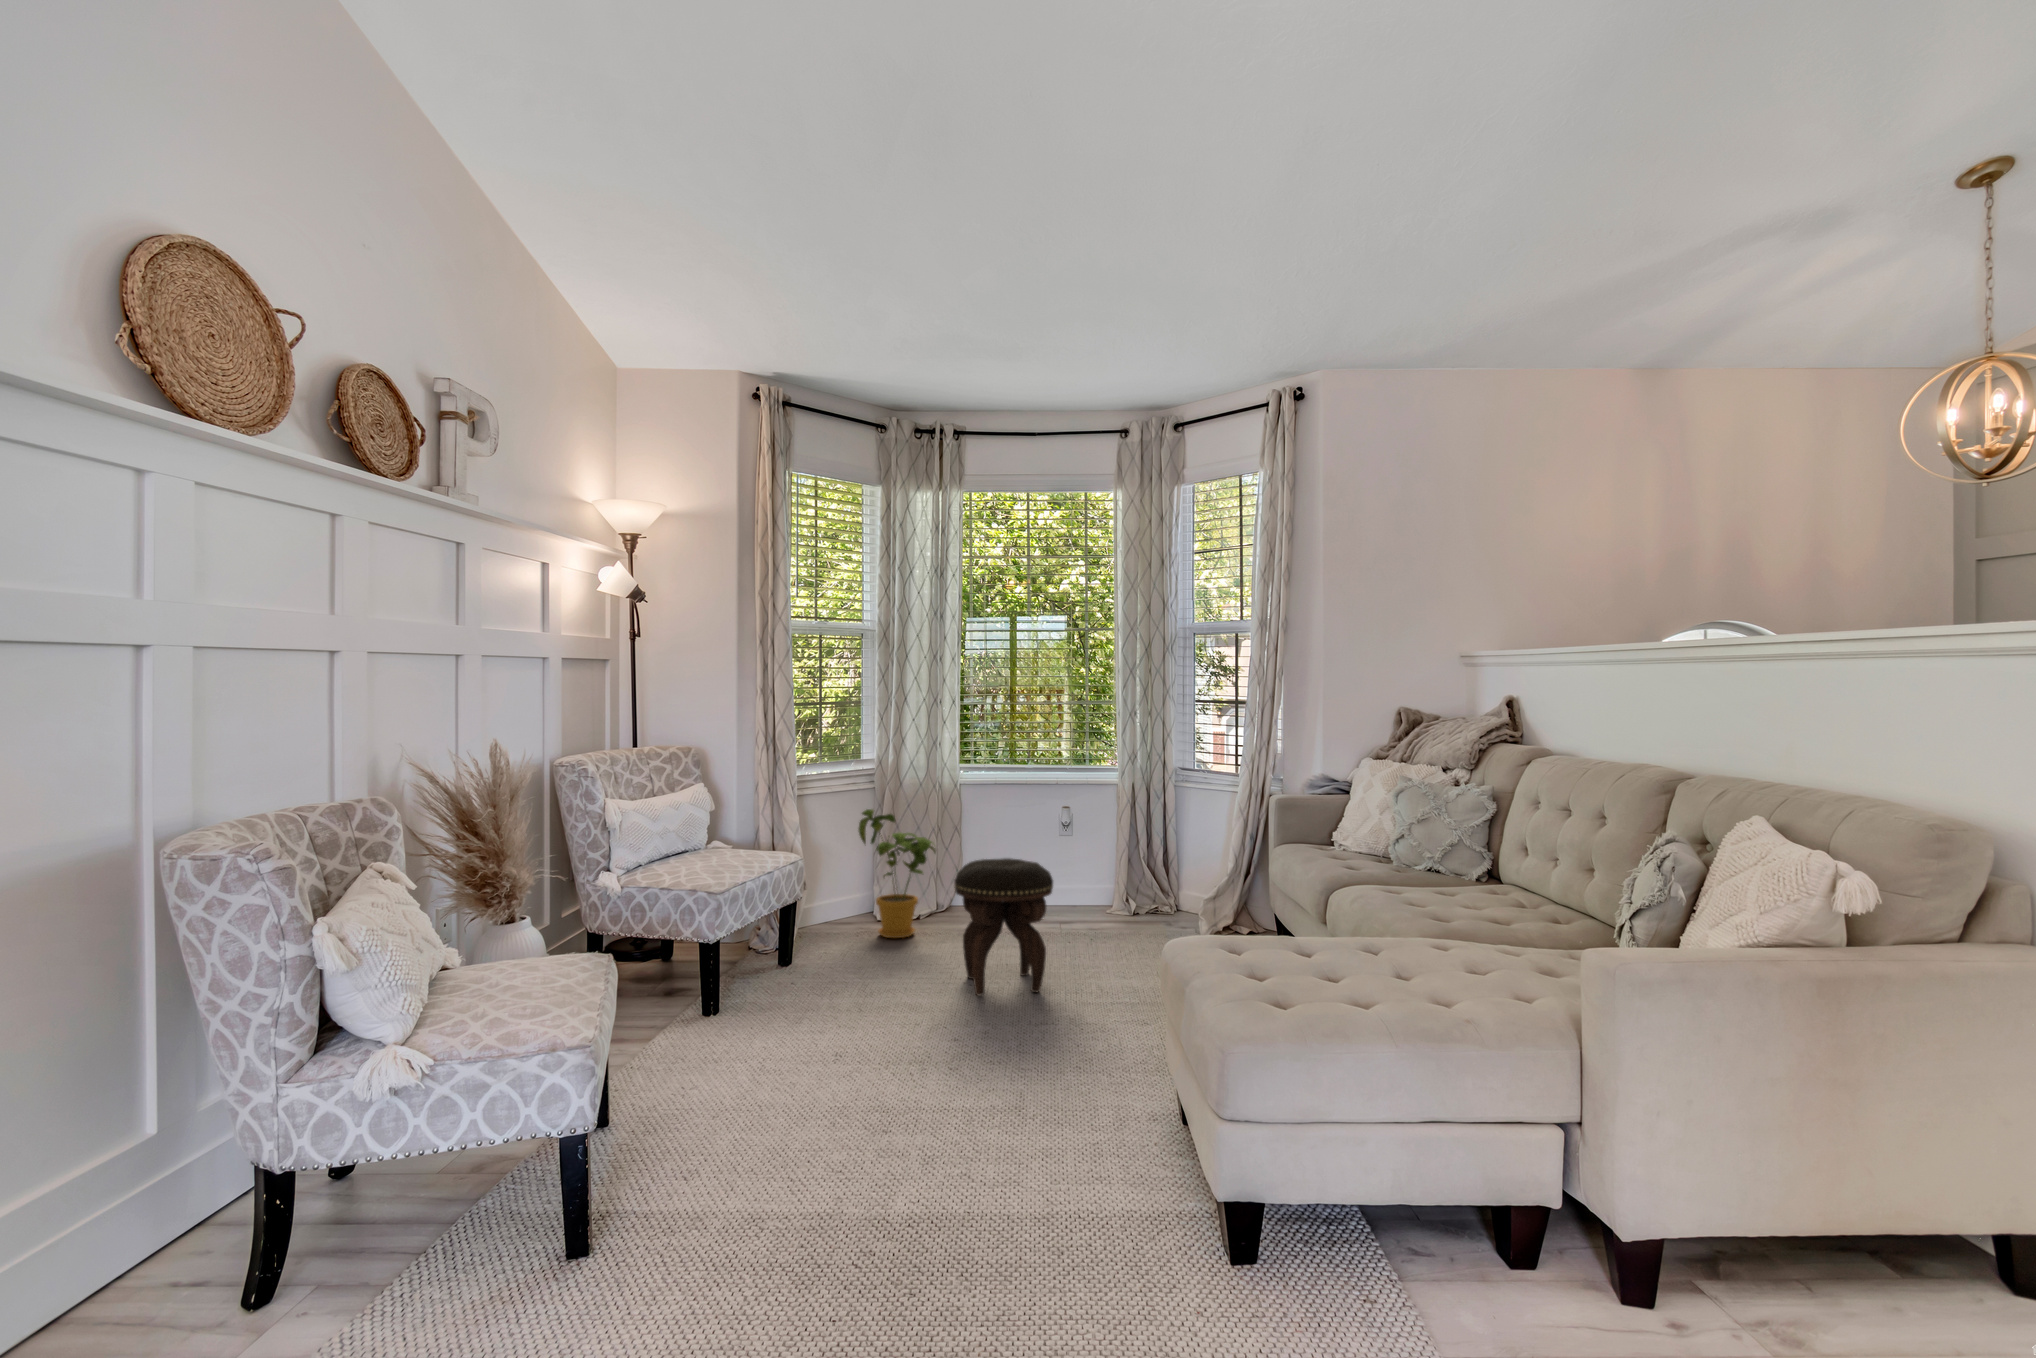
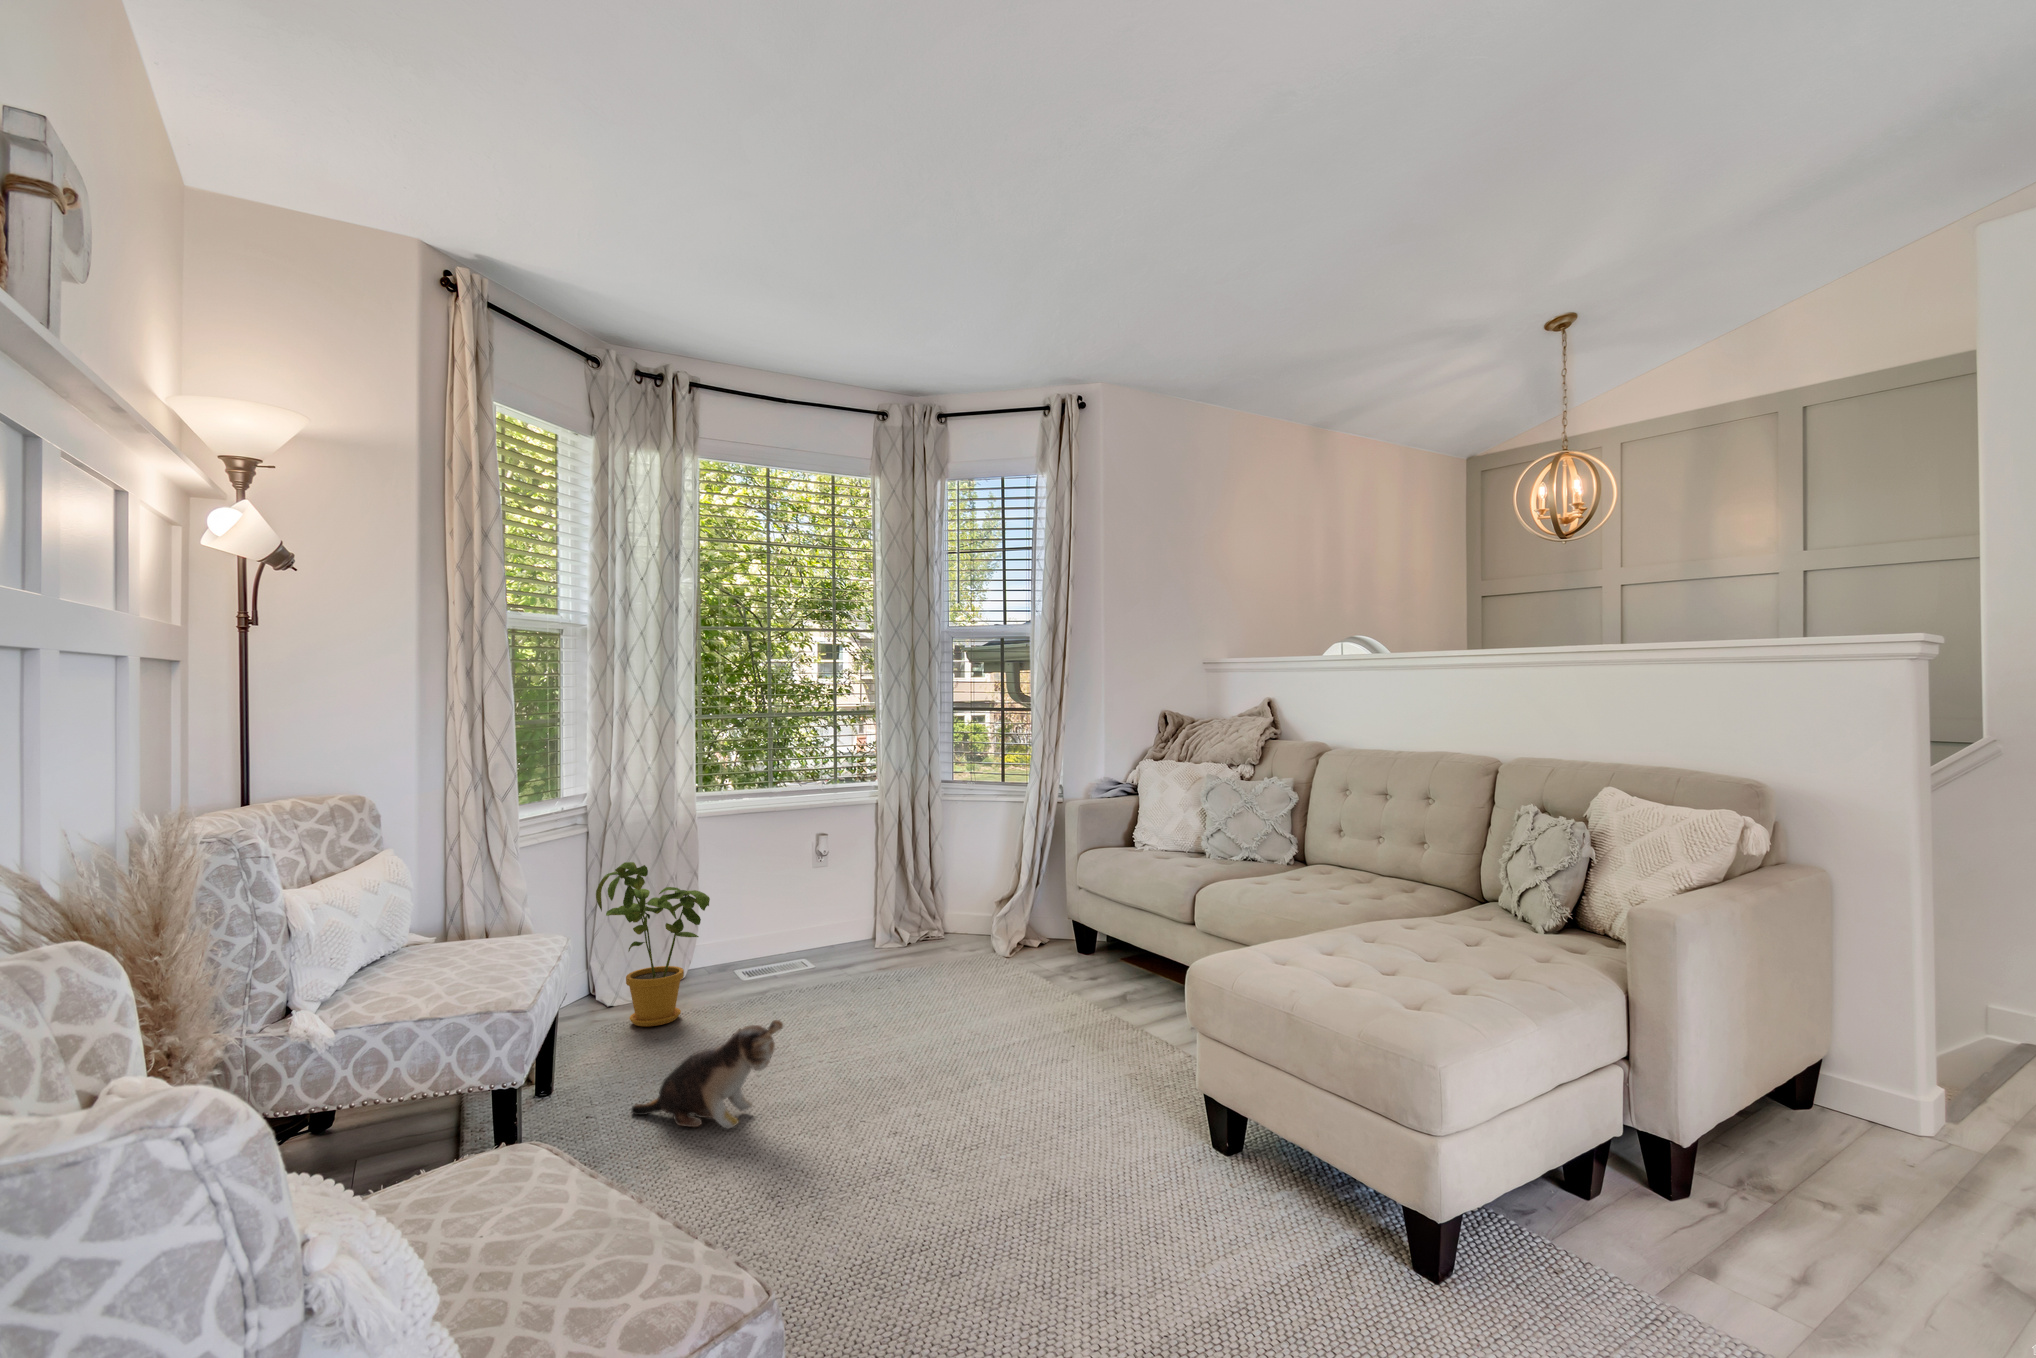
footstool: present [954,858,1053,996] -> none [798,902,917,1070]
plush toy: none [816,938,899,1014] -> present [631,1020,783,1128]

